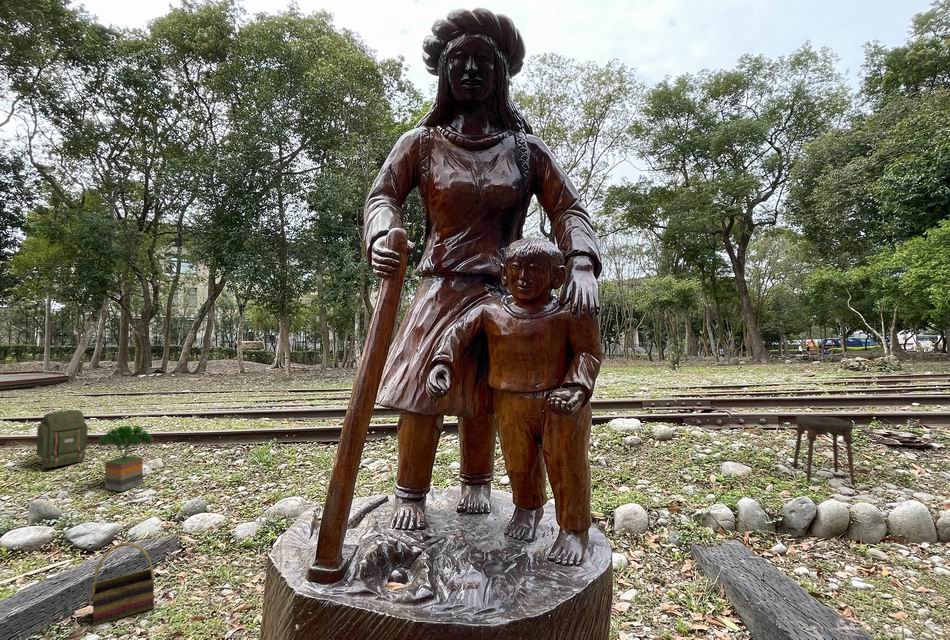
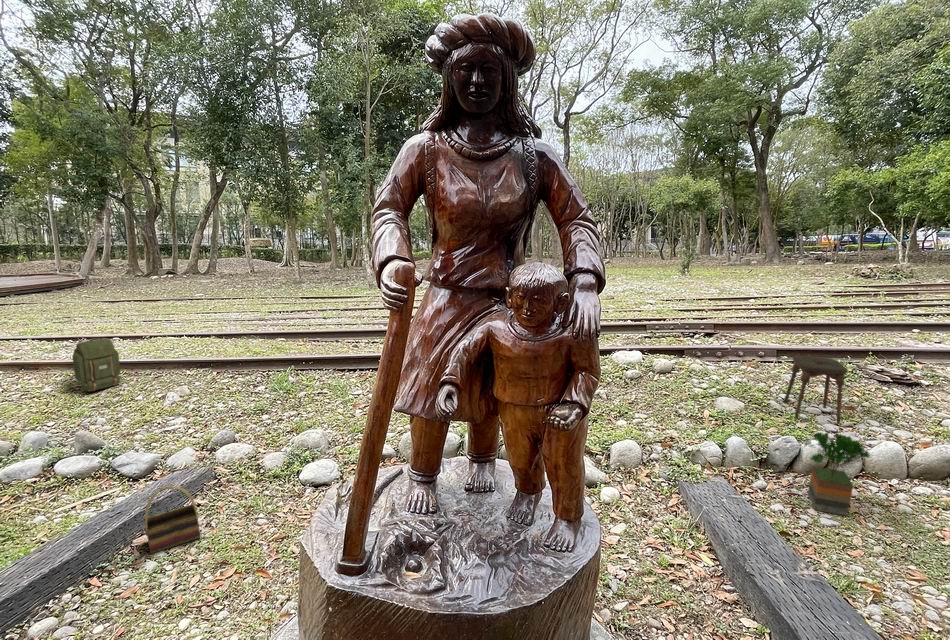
potted tree: present [99,426,152,491] -> present [804,432,870,516]

